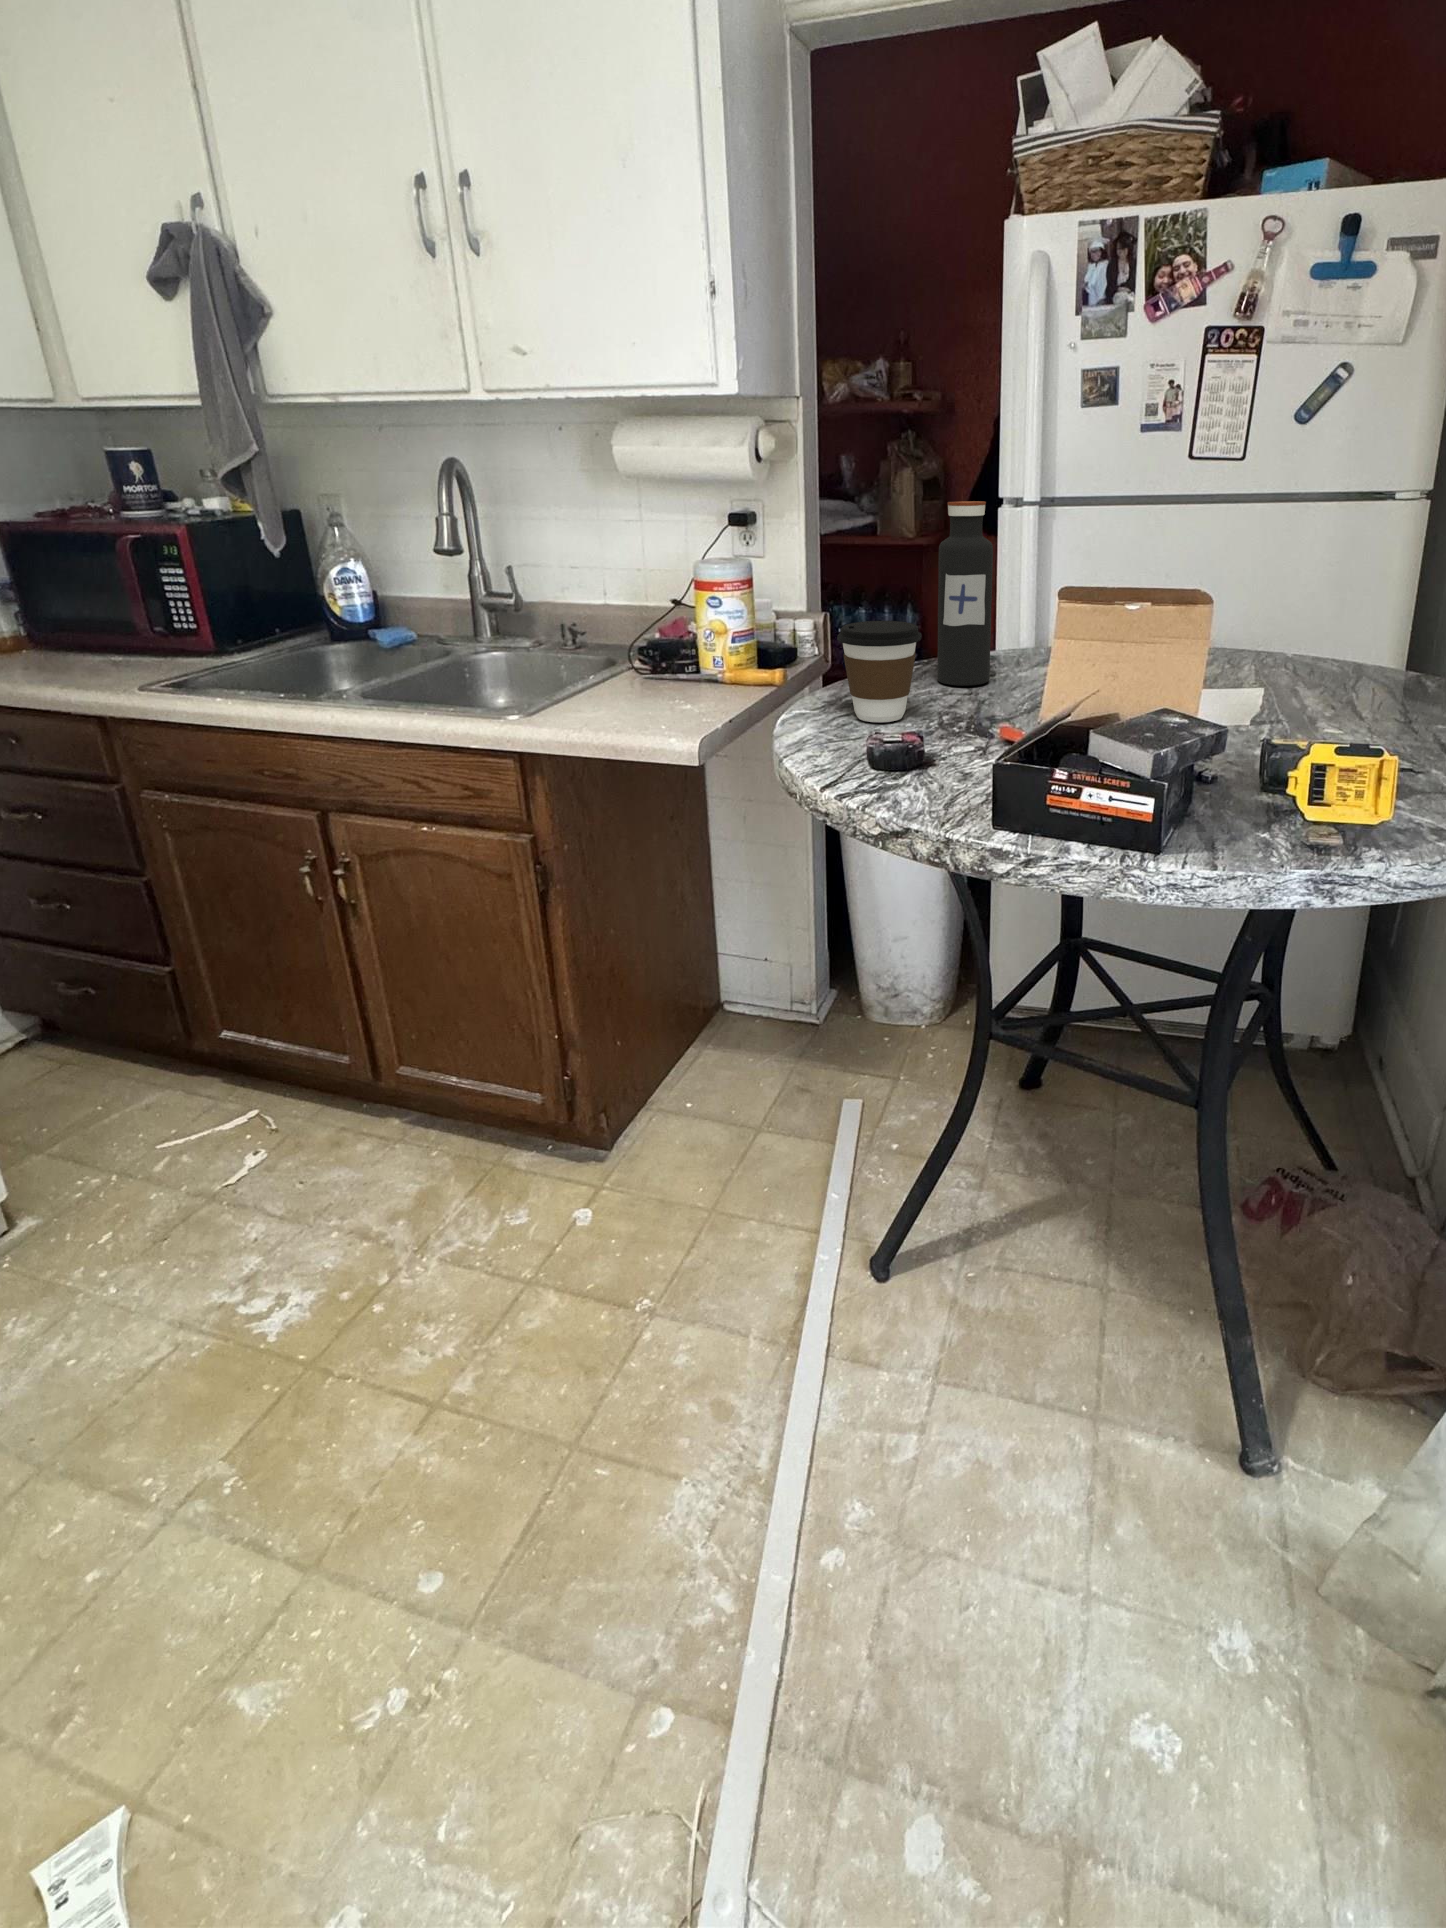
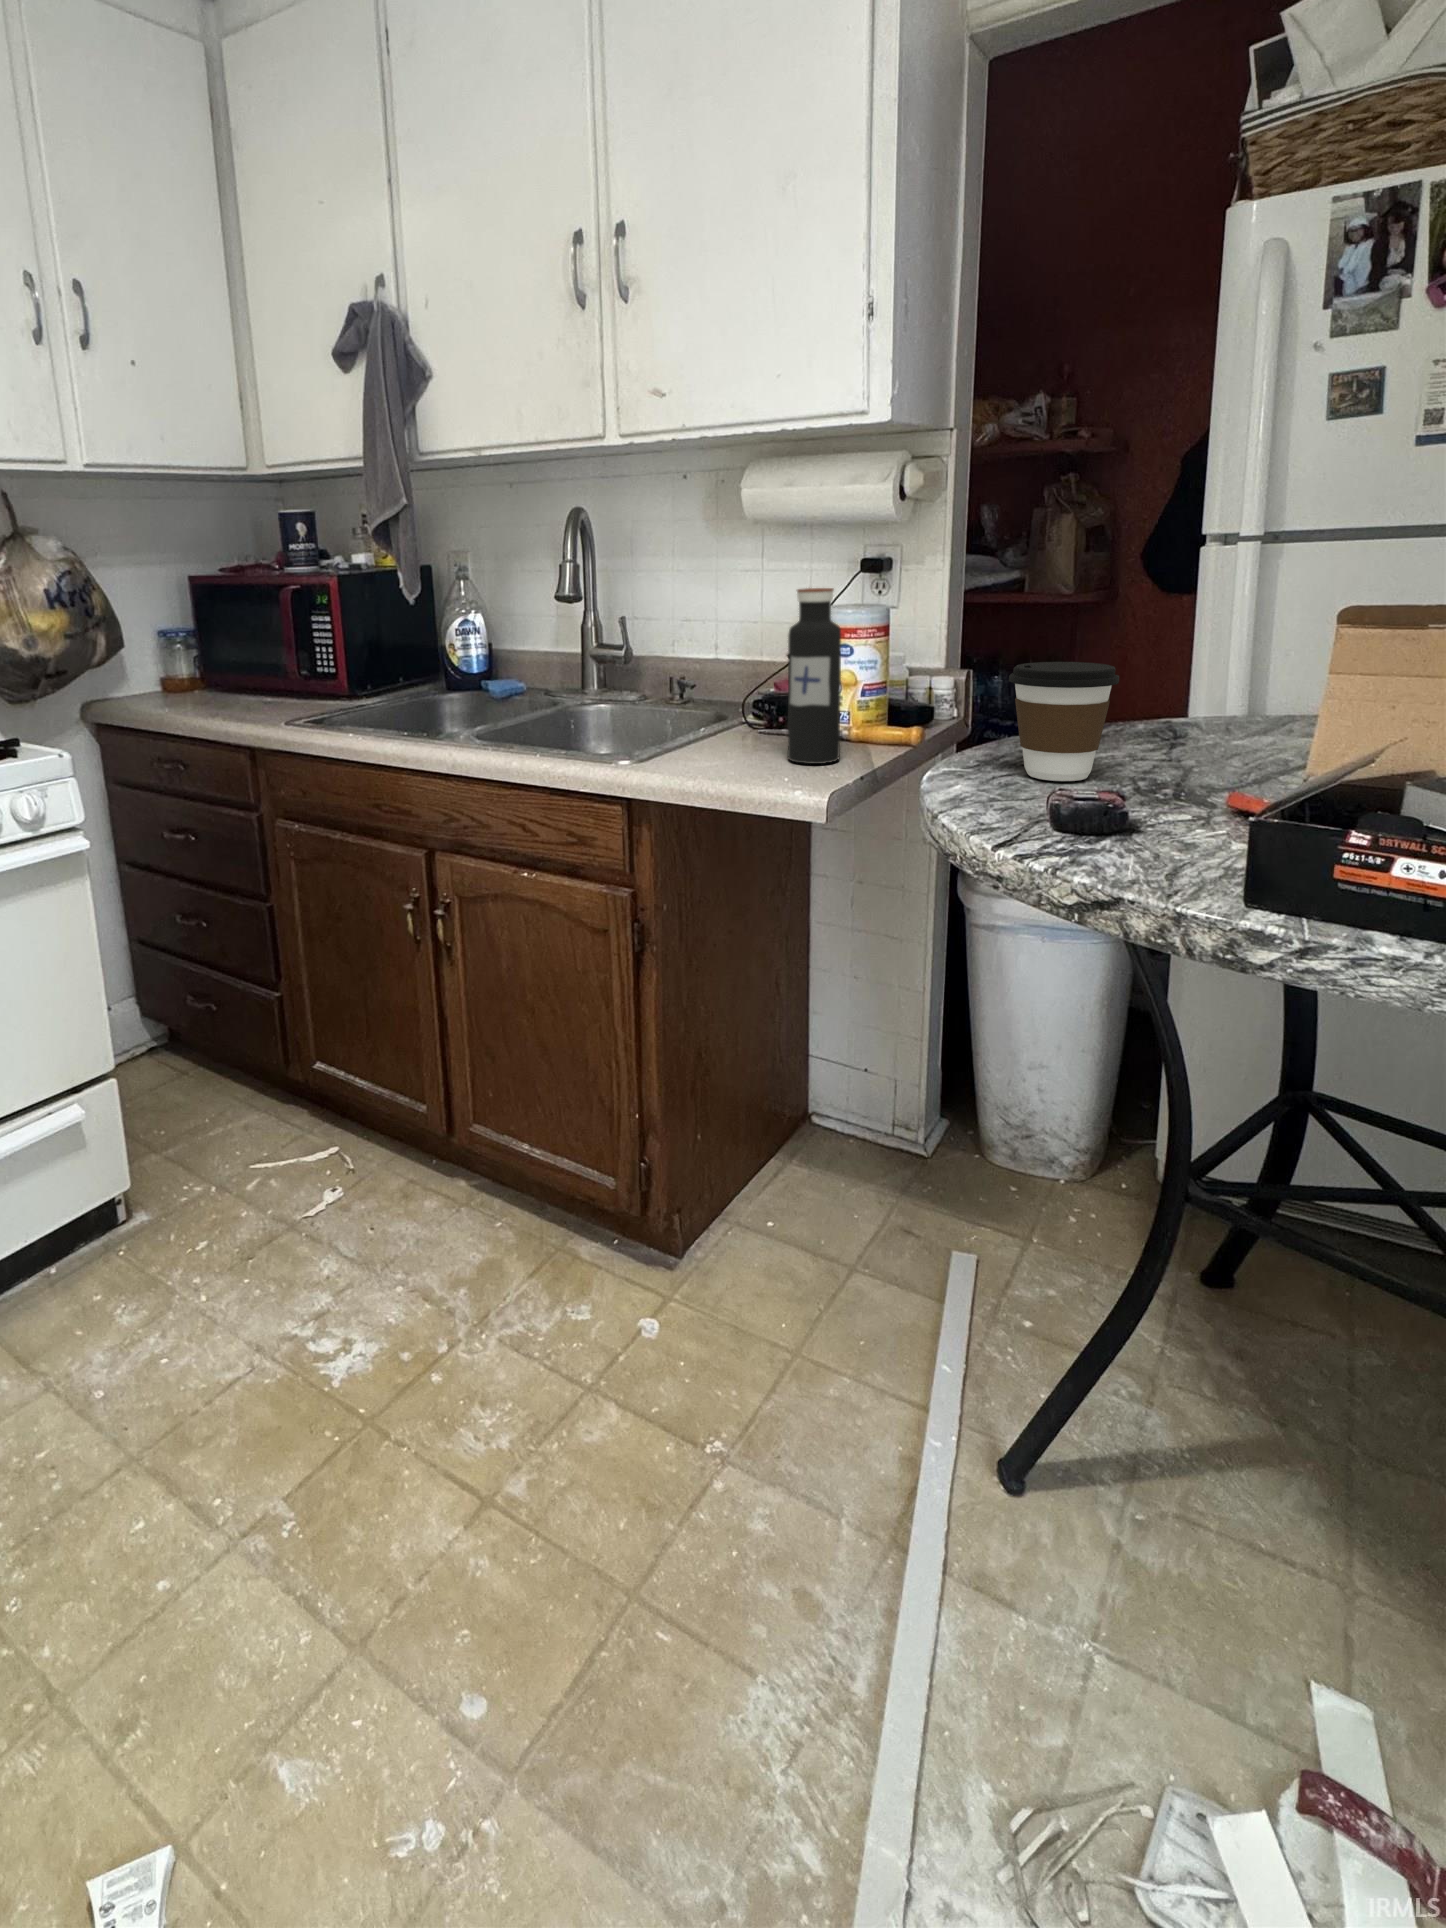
water bottle: present [937,501,993,686] -> present [788,588,841,764]

